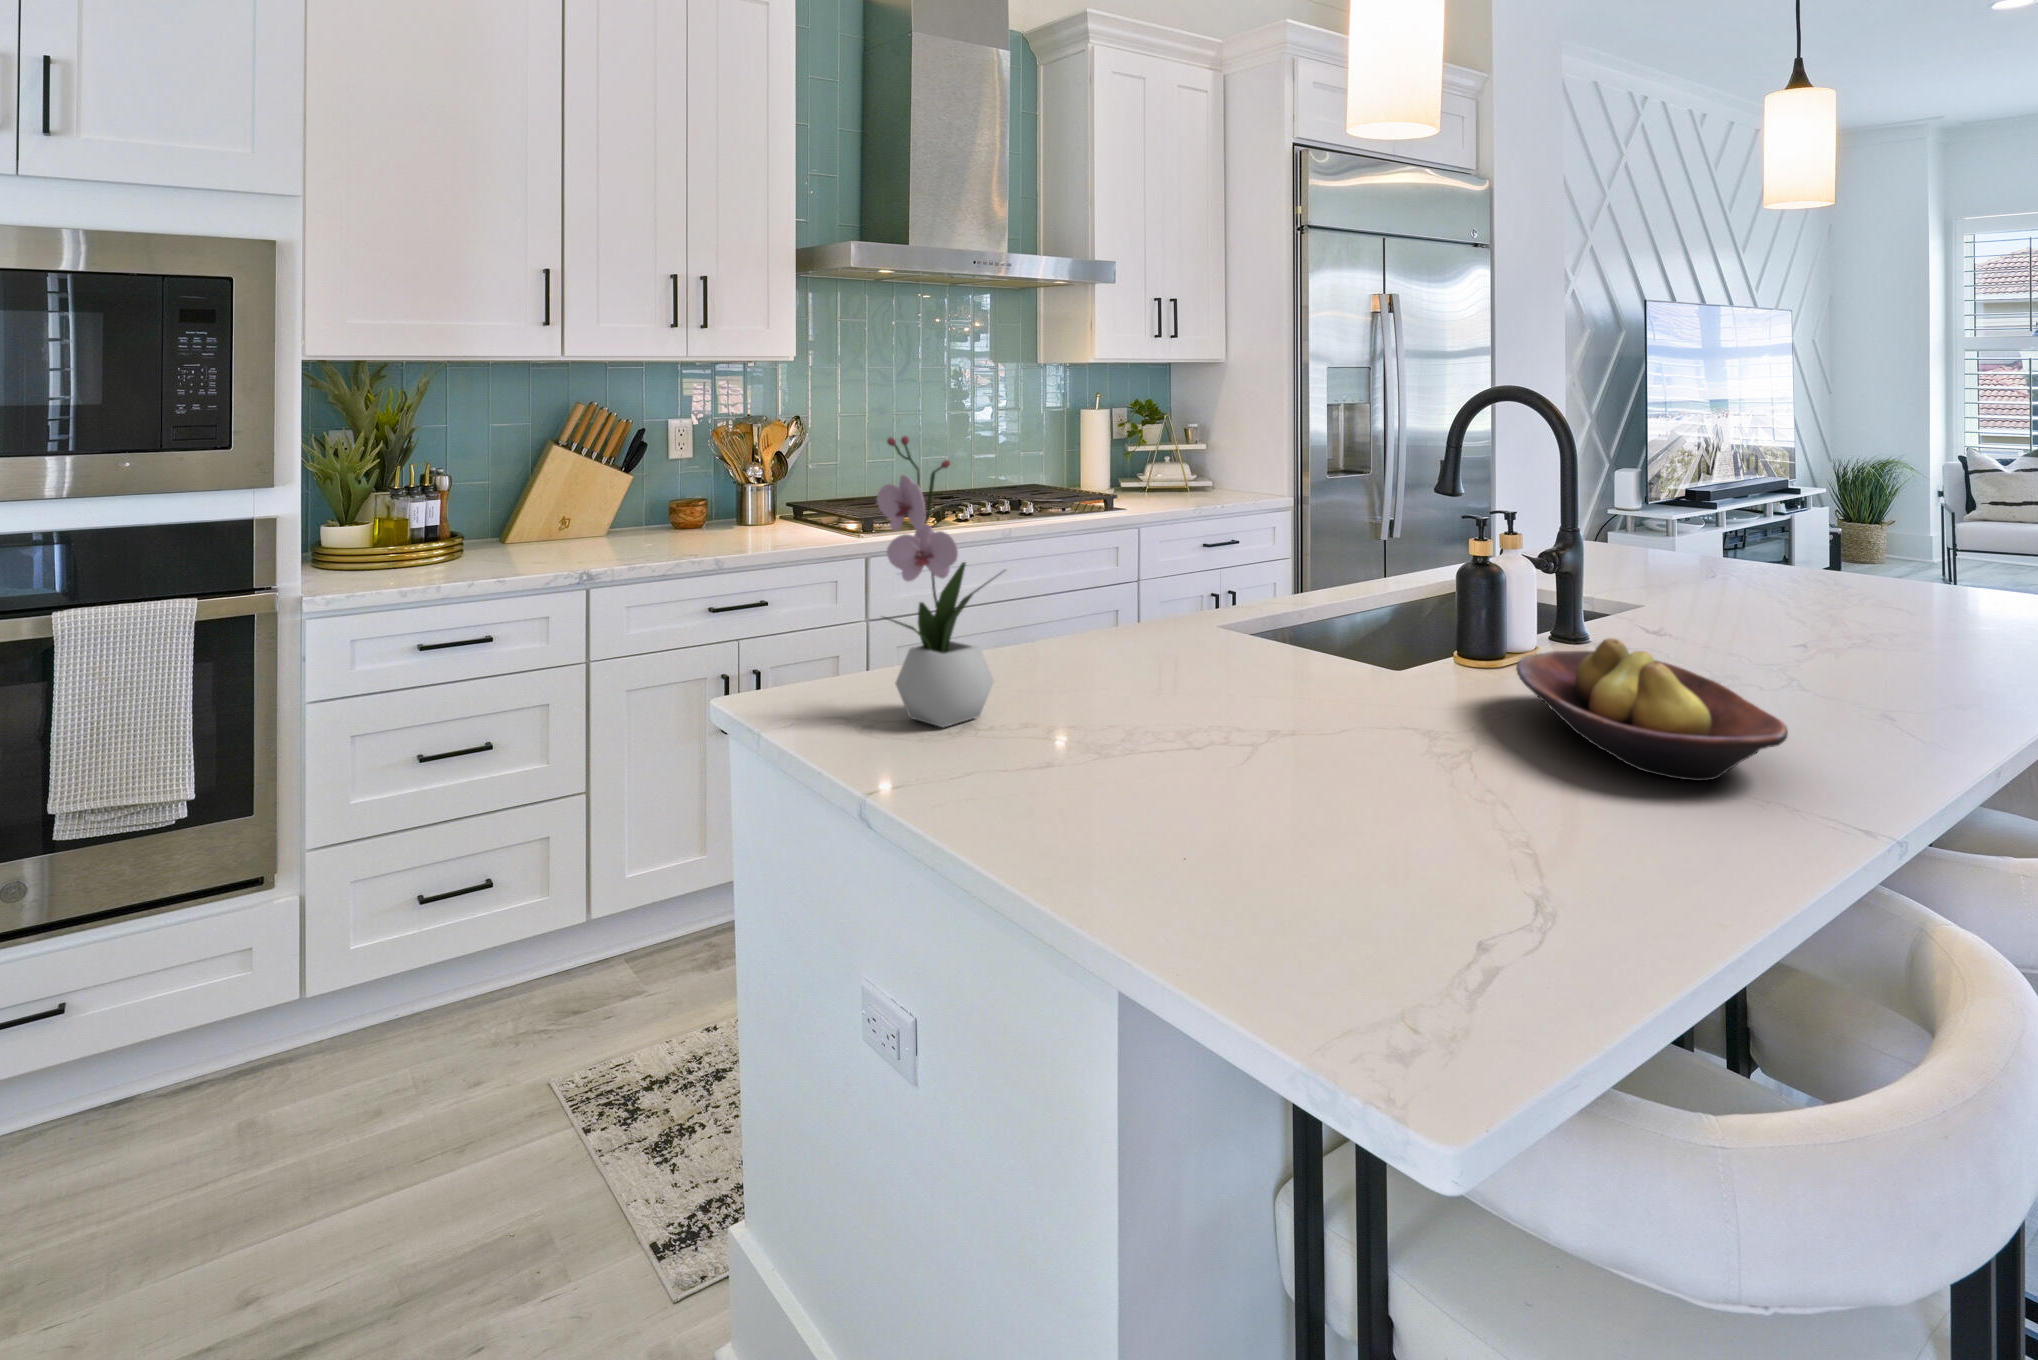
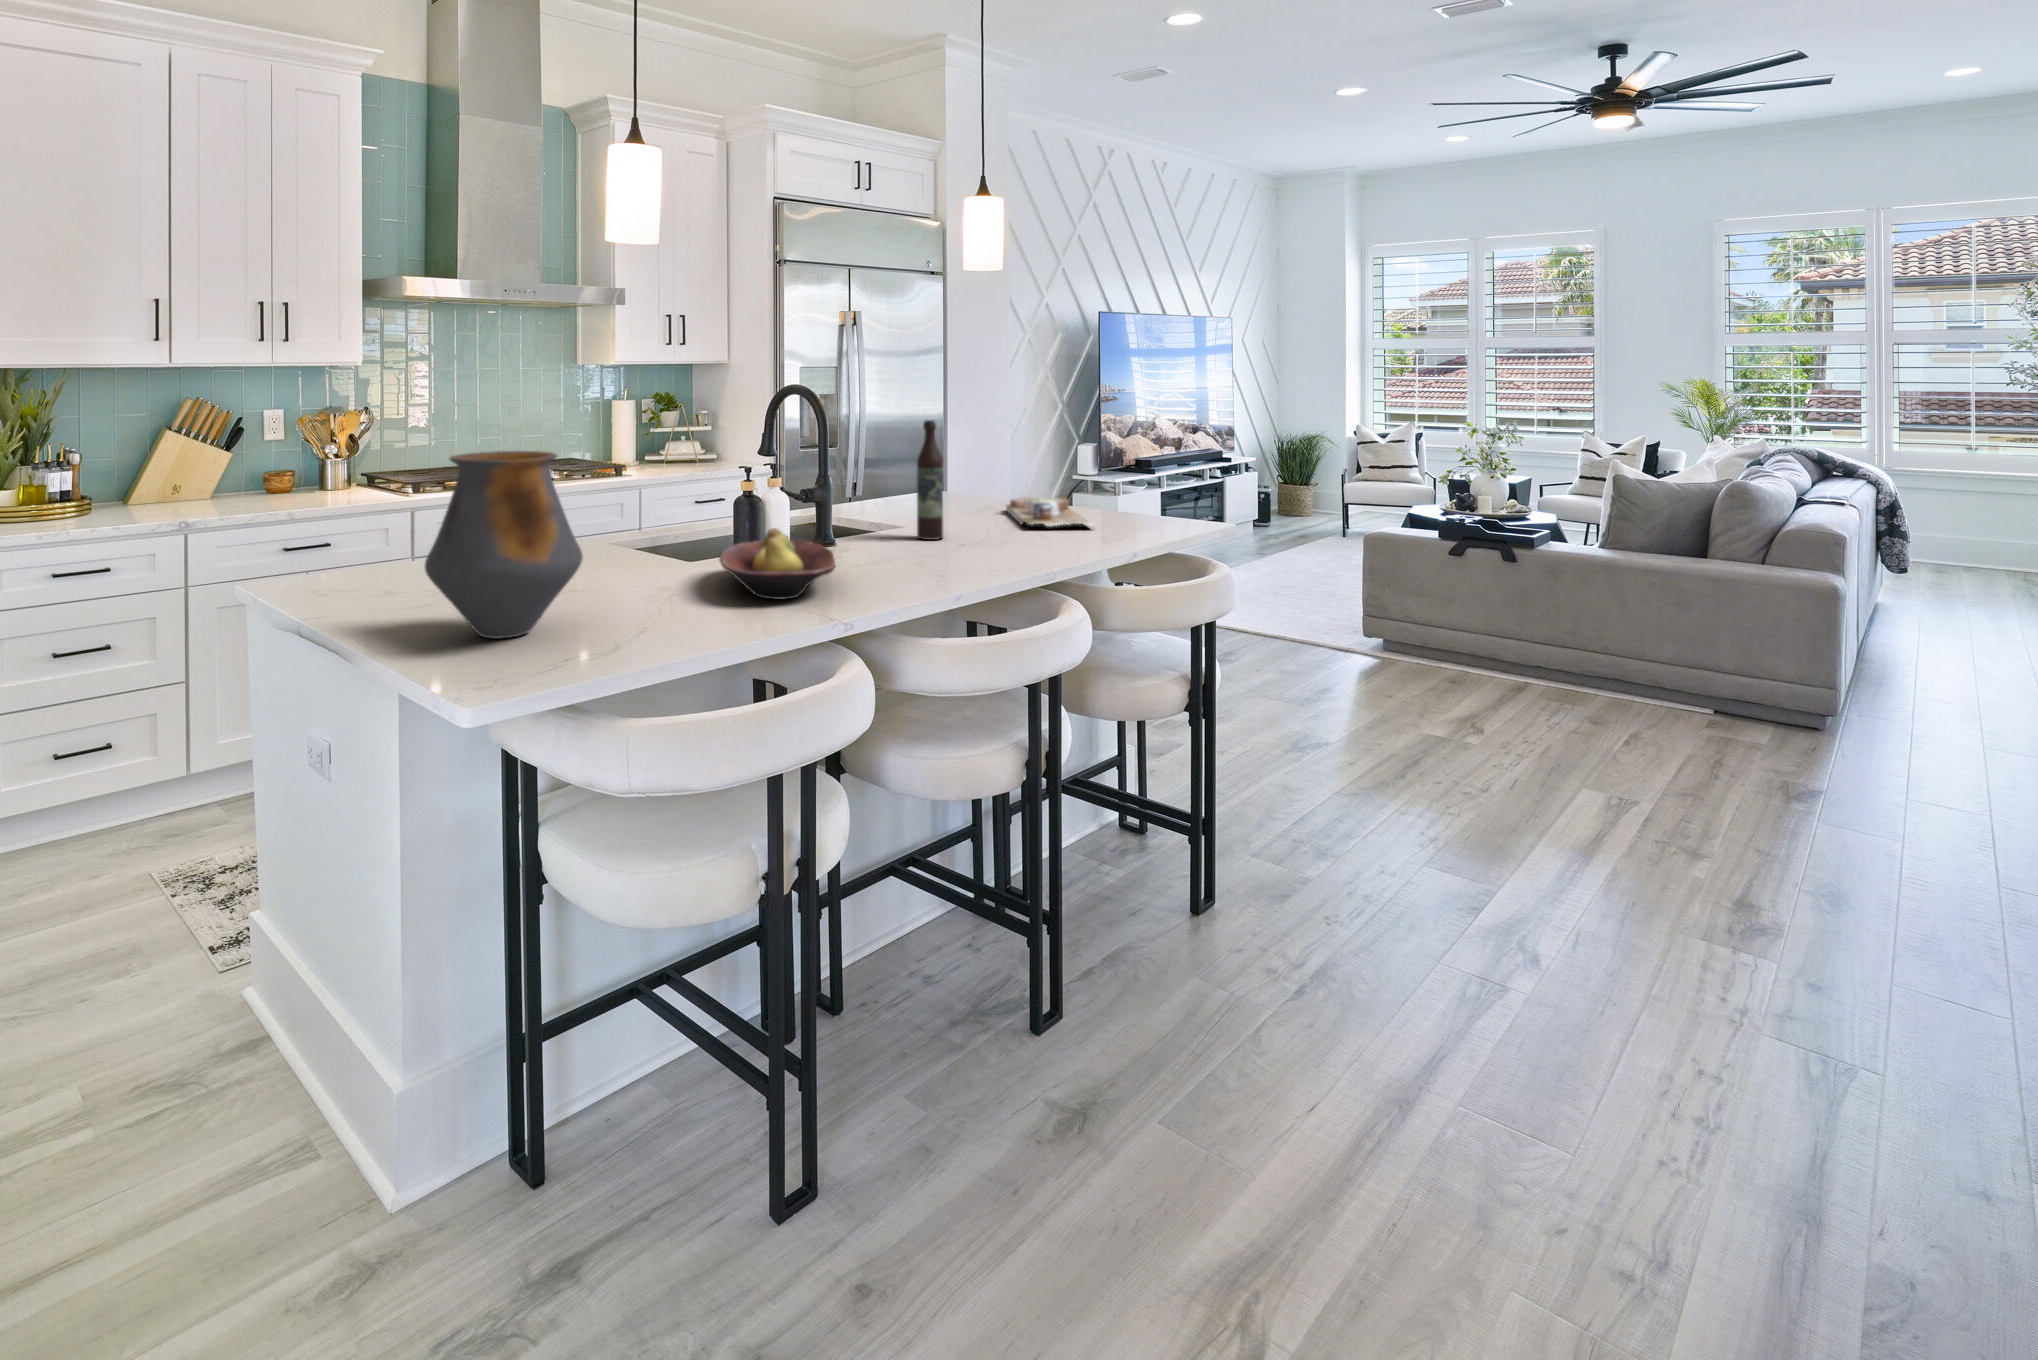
flower arrangement: present [877,436,1001,727] -> none [325,415,412,590]
wine bottle: none [1711,450,1759,641] -> present [917,420,943,540]
vase: none [1150,511,1438,875] -> present [425,451,583,639]
cutting board: none [1762,563,1982,627] -> present [1006,497,1094,528]

